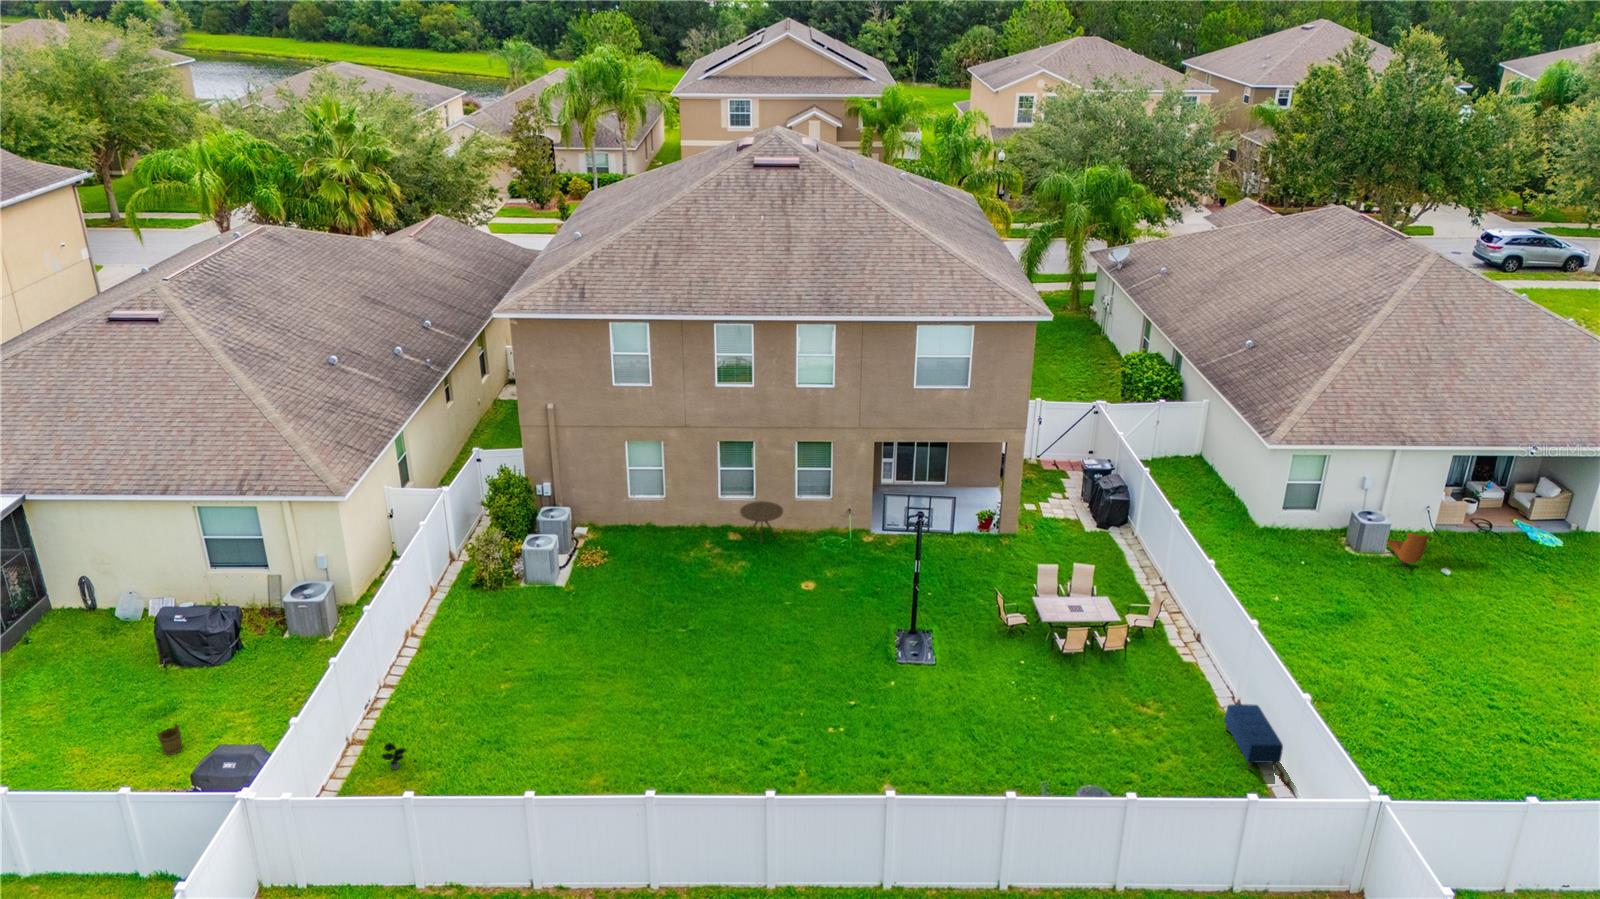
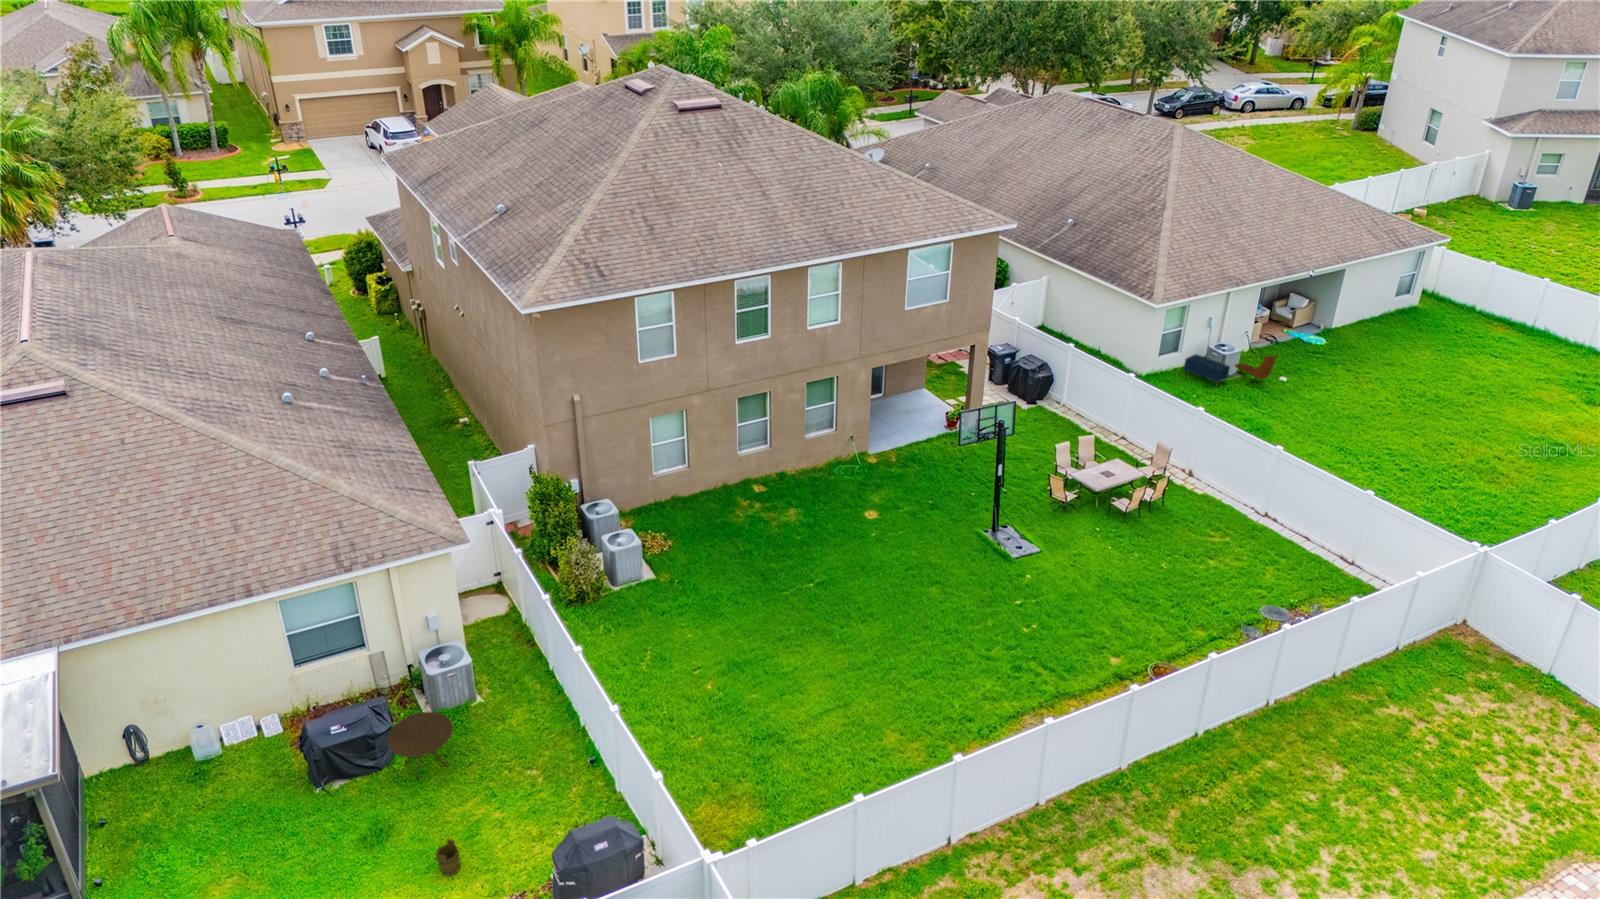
round table: present [740,501,783,536] -> present [387,712,453,780]
bench: present [1224,704,1283,770] -> present [1184,354,1230,386]
potted plant: present [382,743,406,770] -> none [694,772,718,798]

